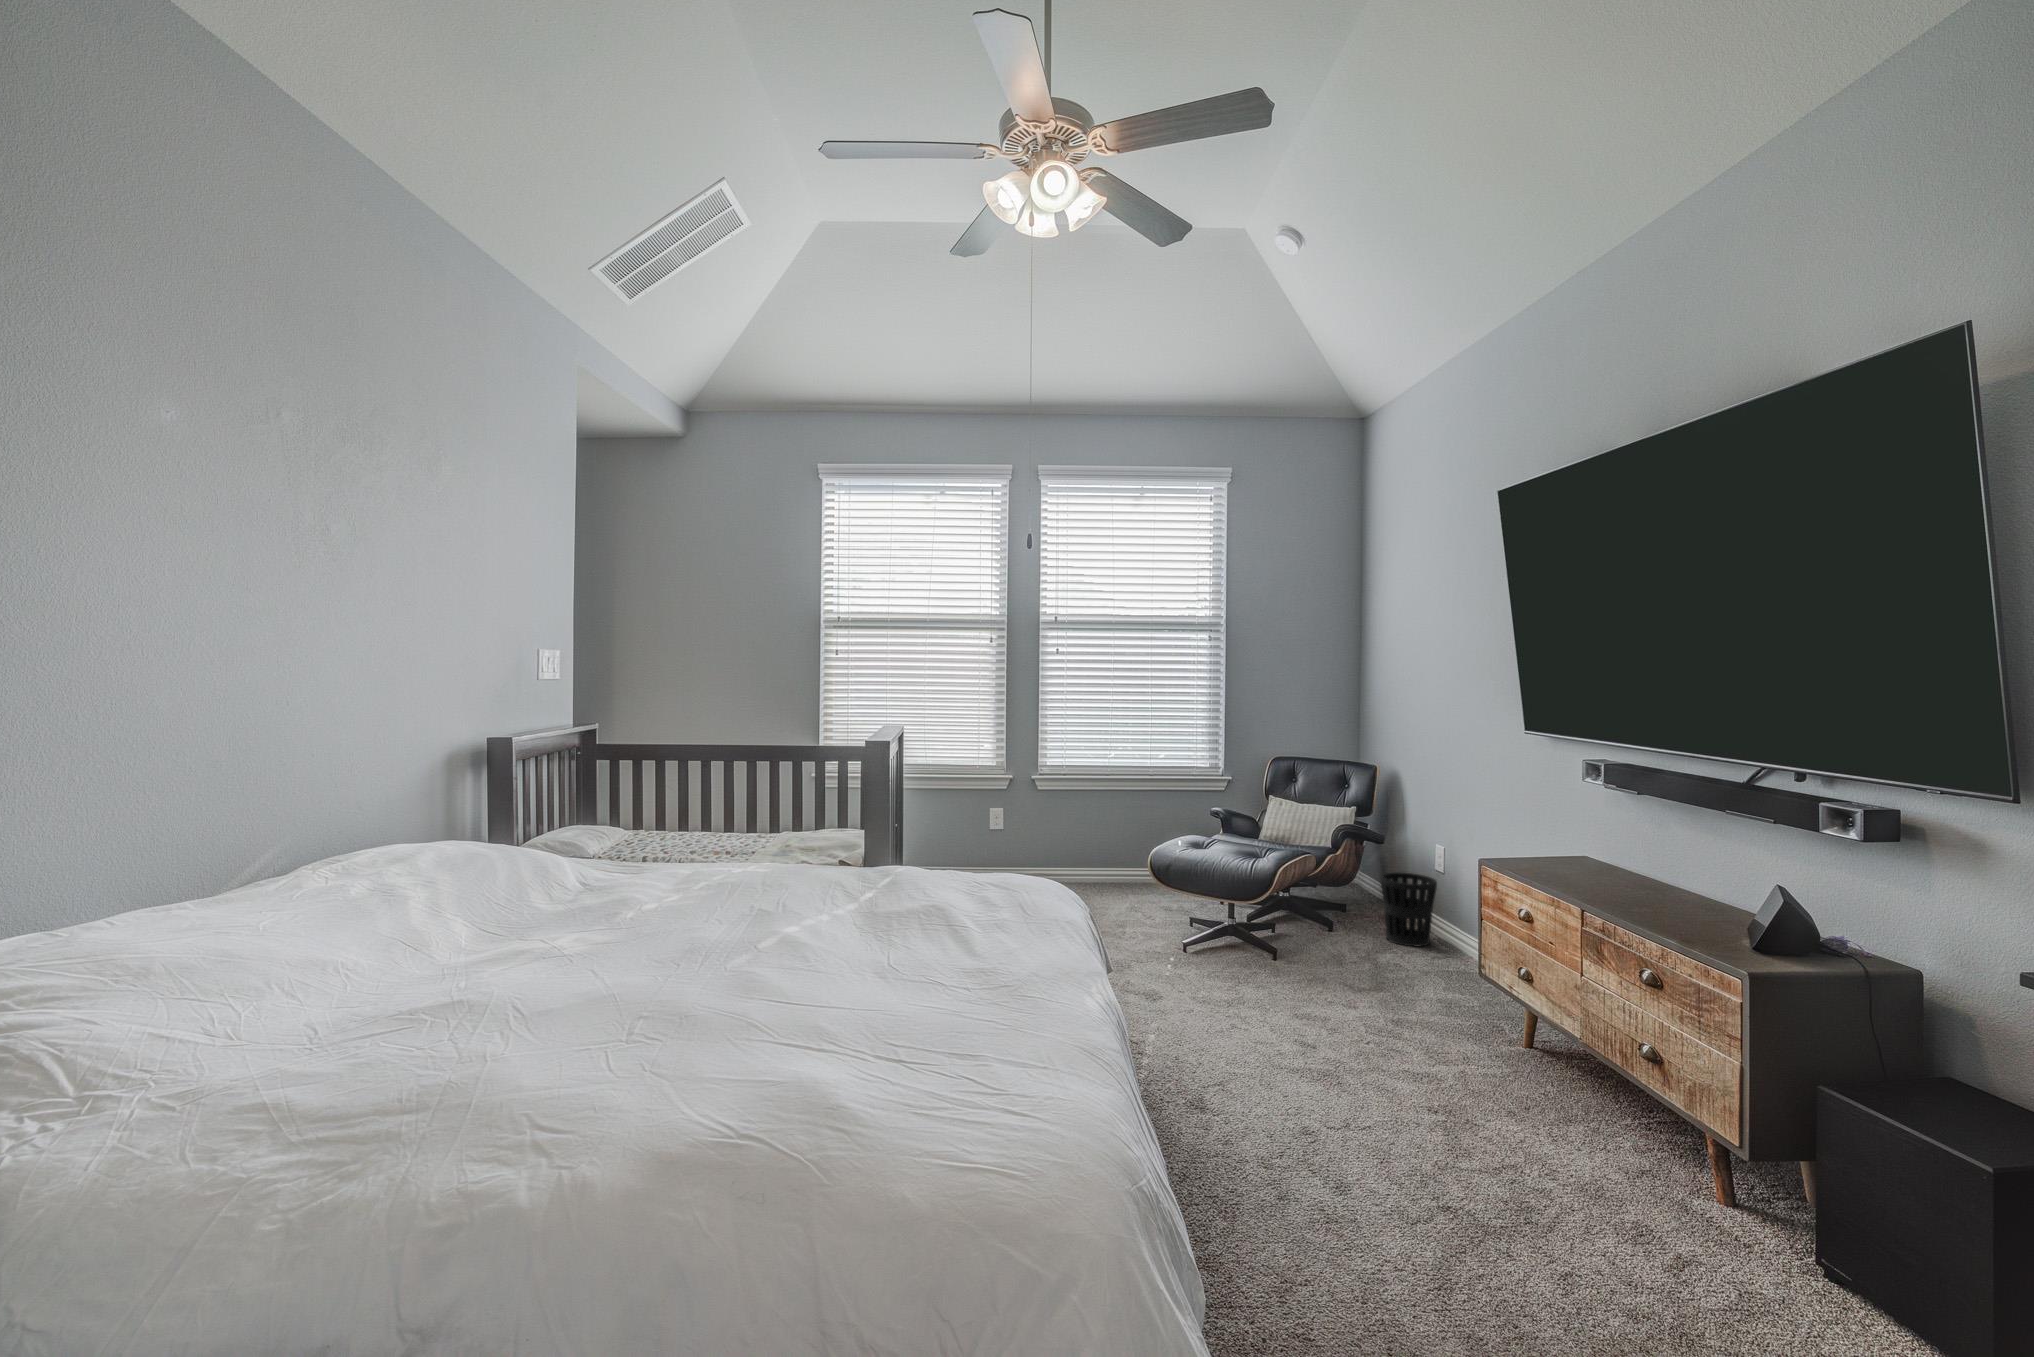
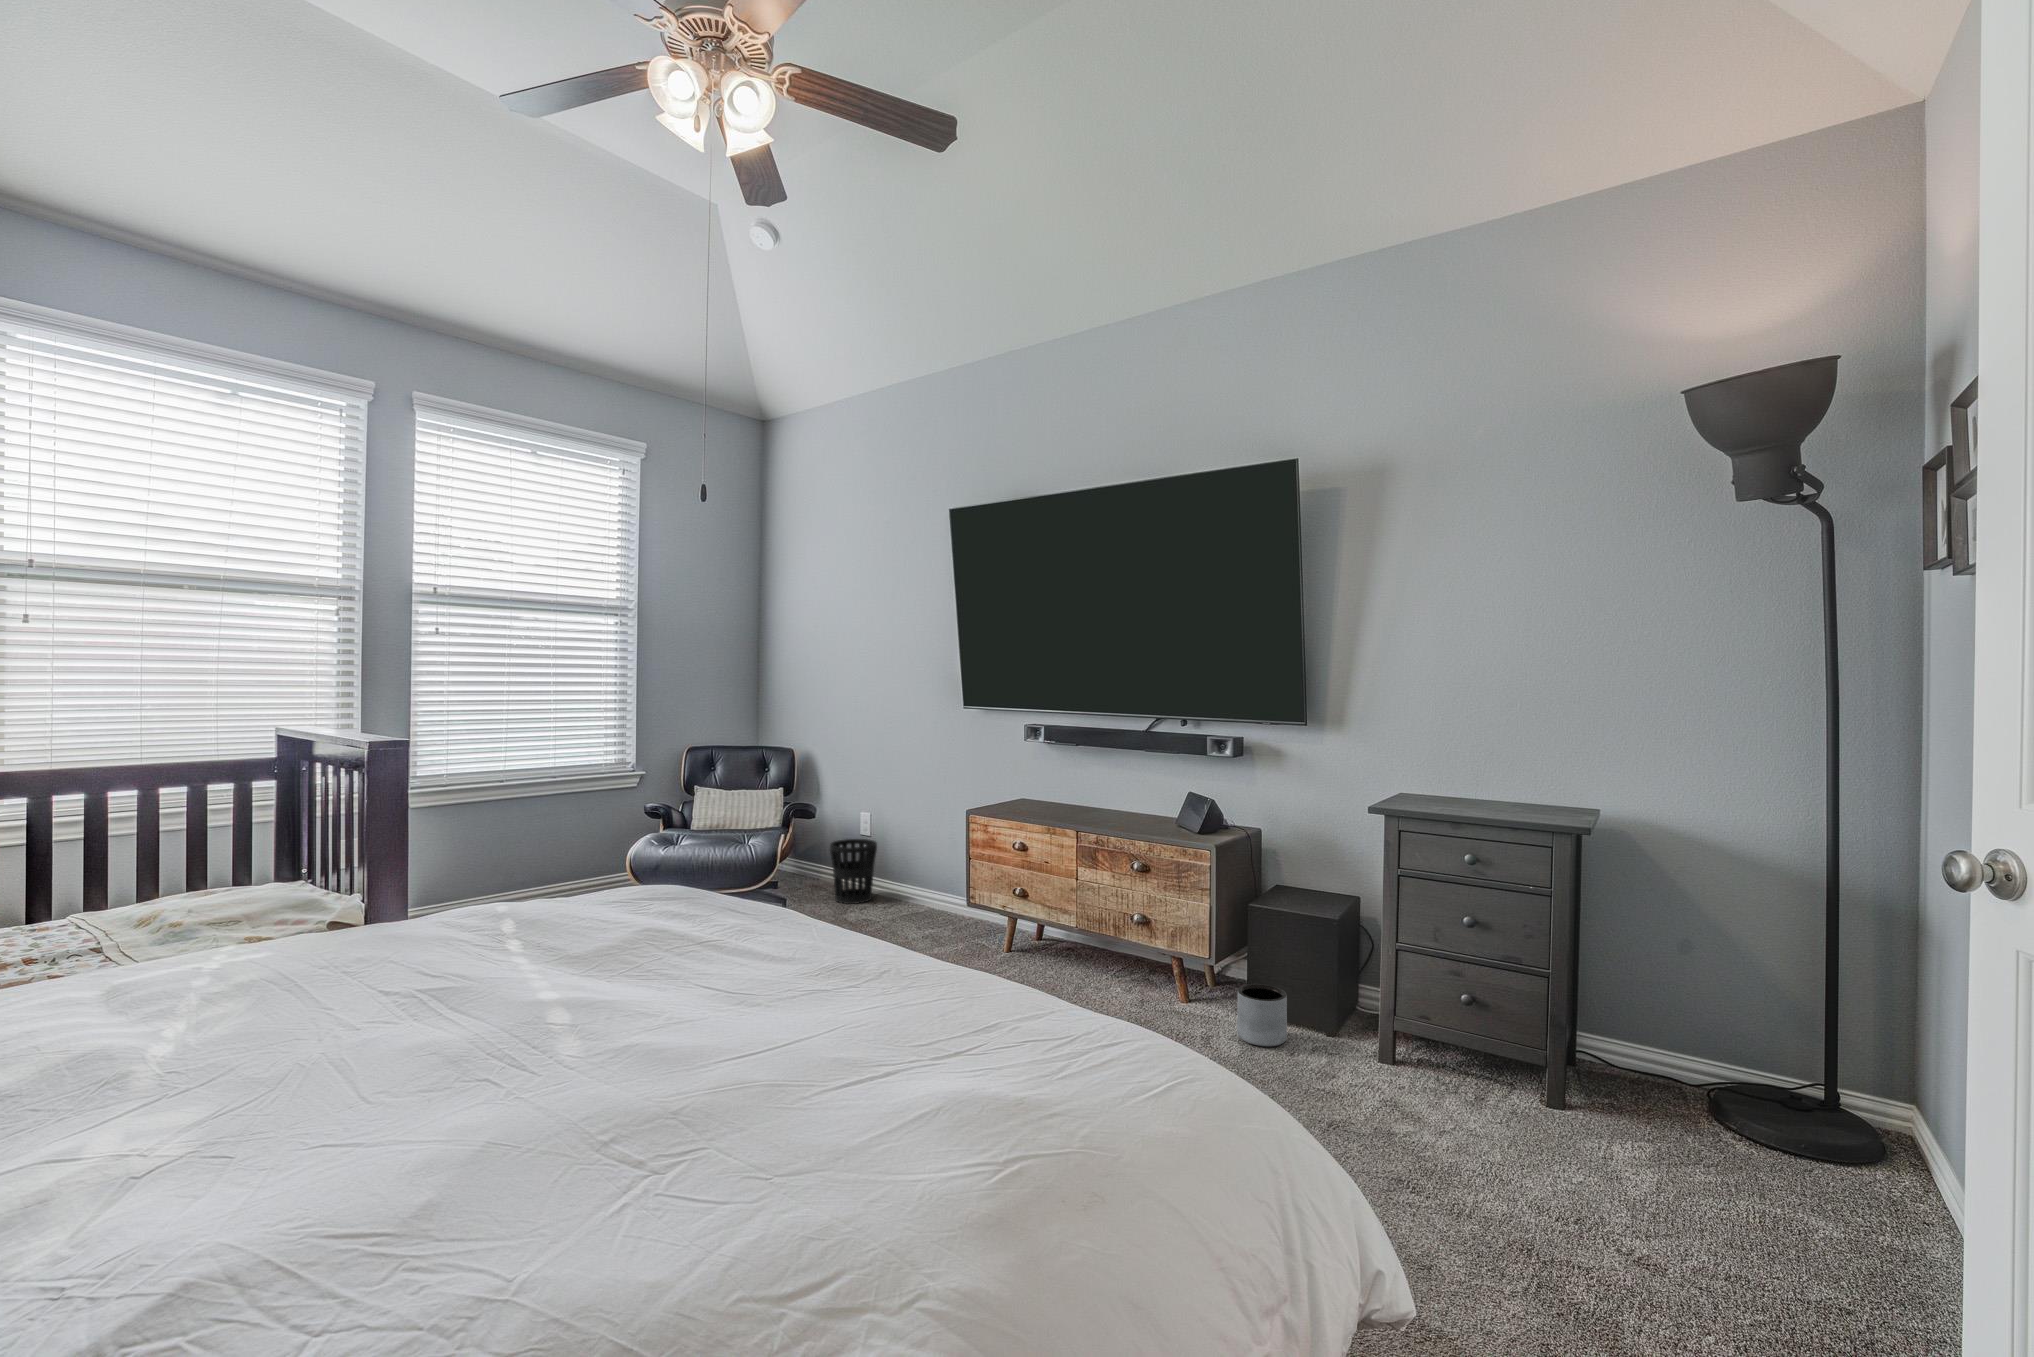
planter: none [1734,1198,1836,1316] -> present [1237,984,1287,1047]

